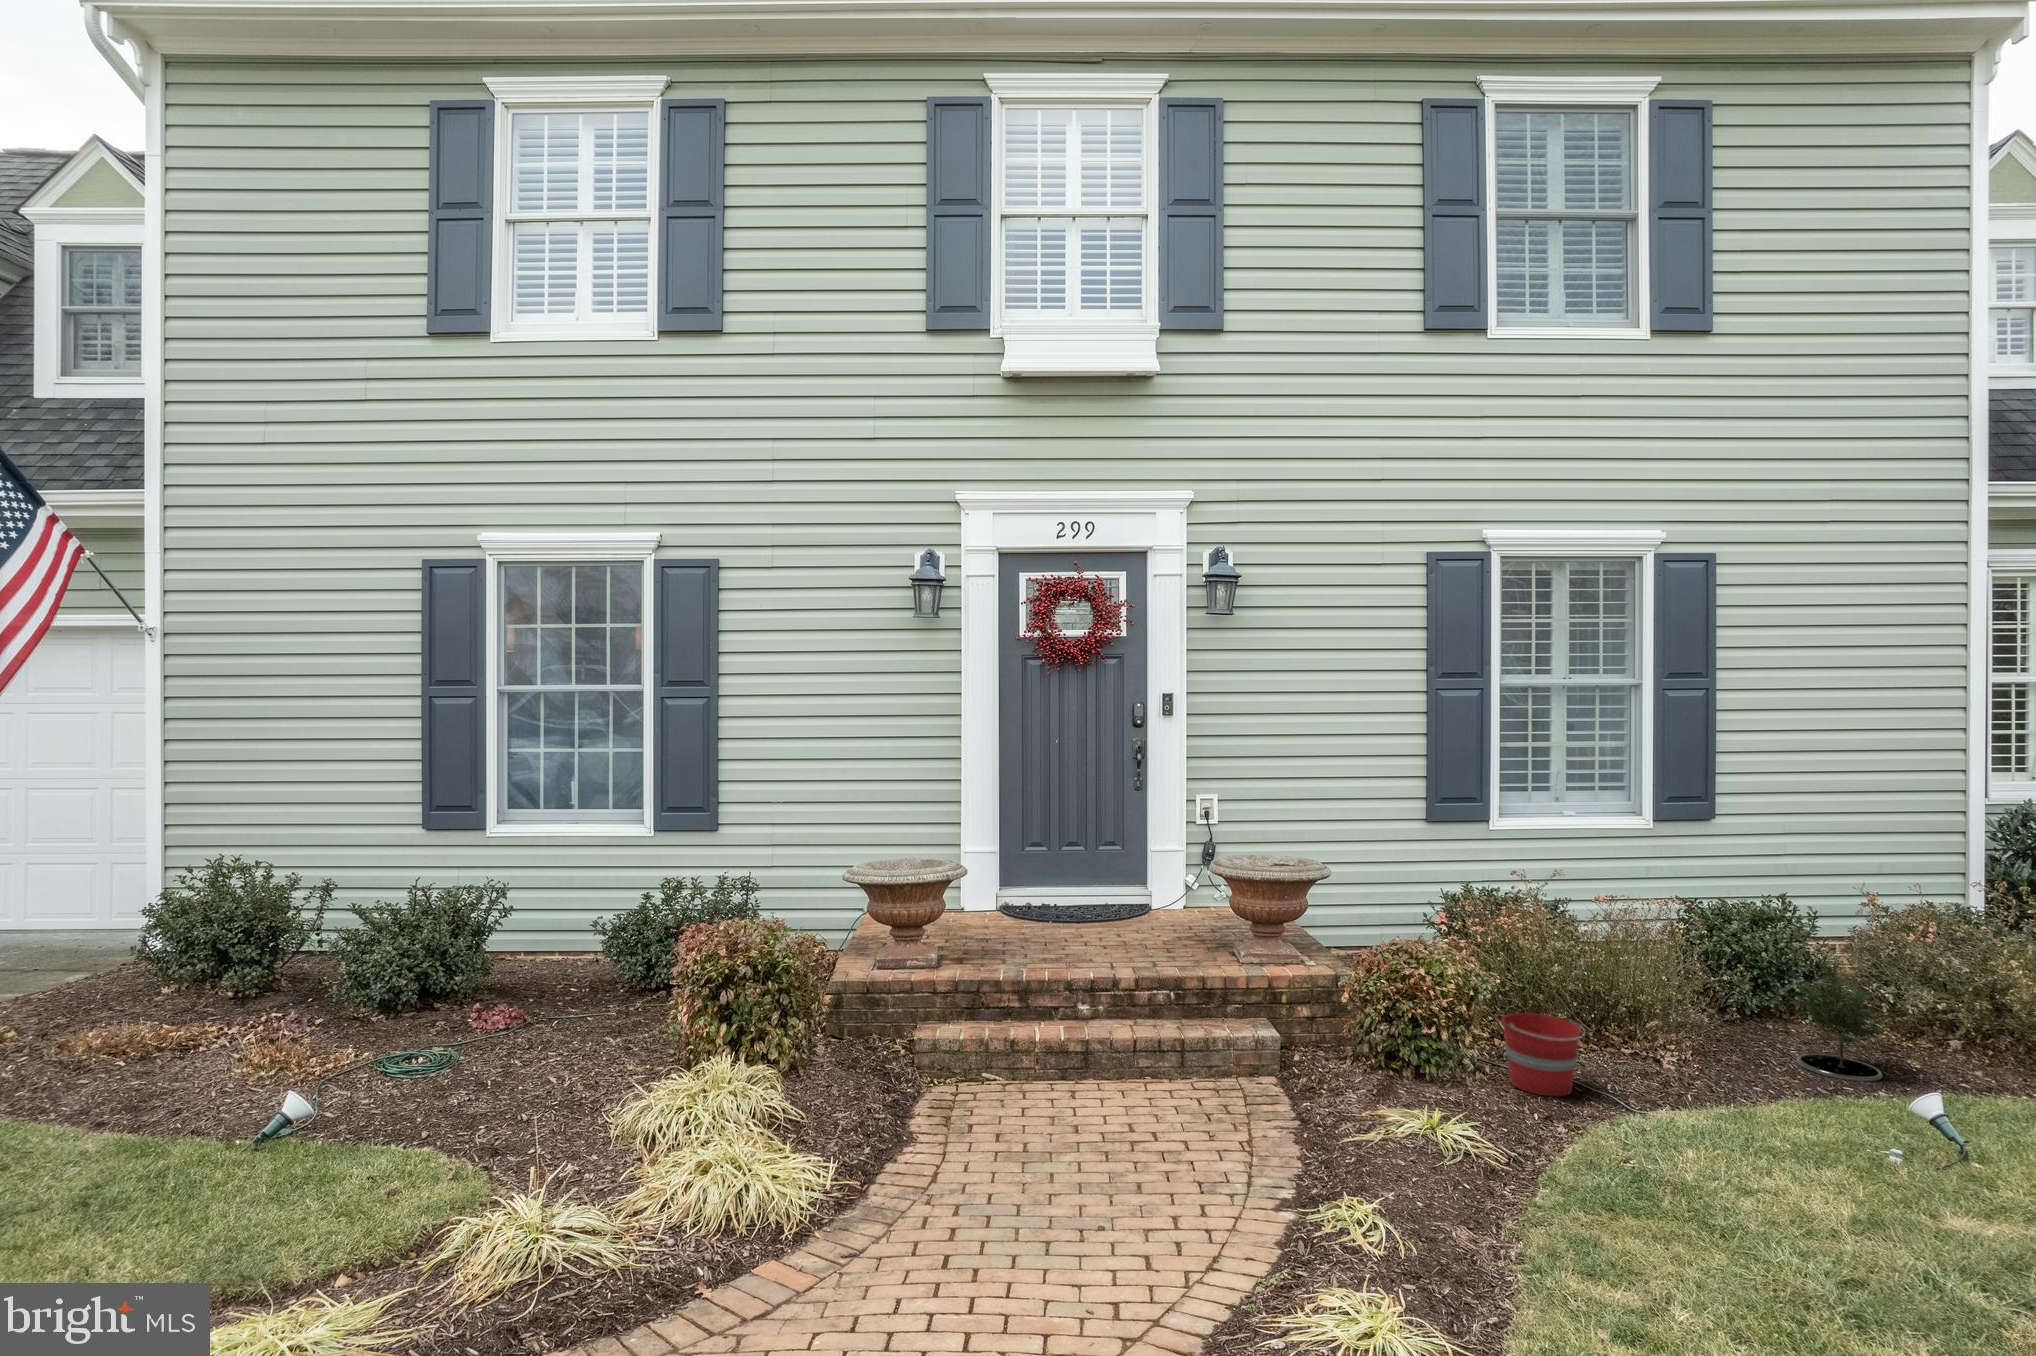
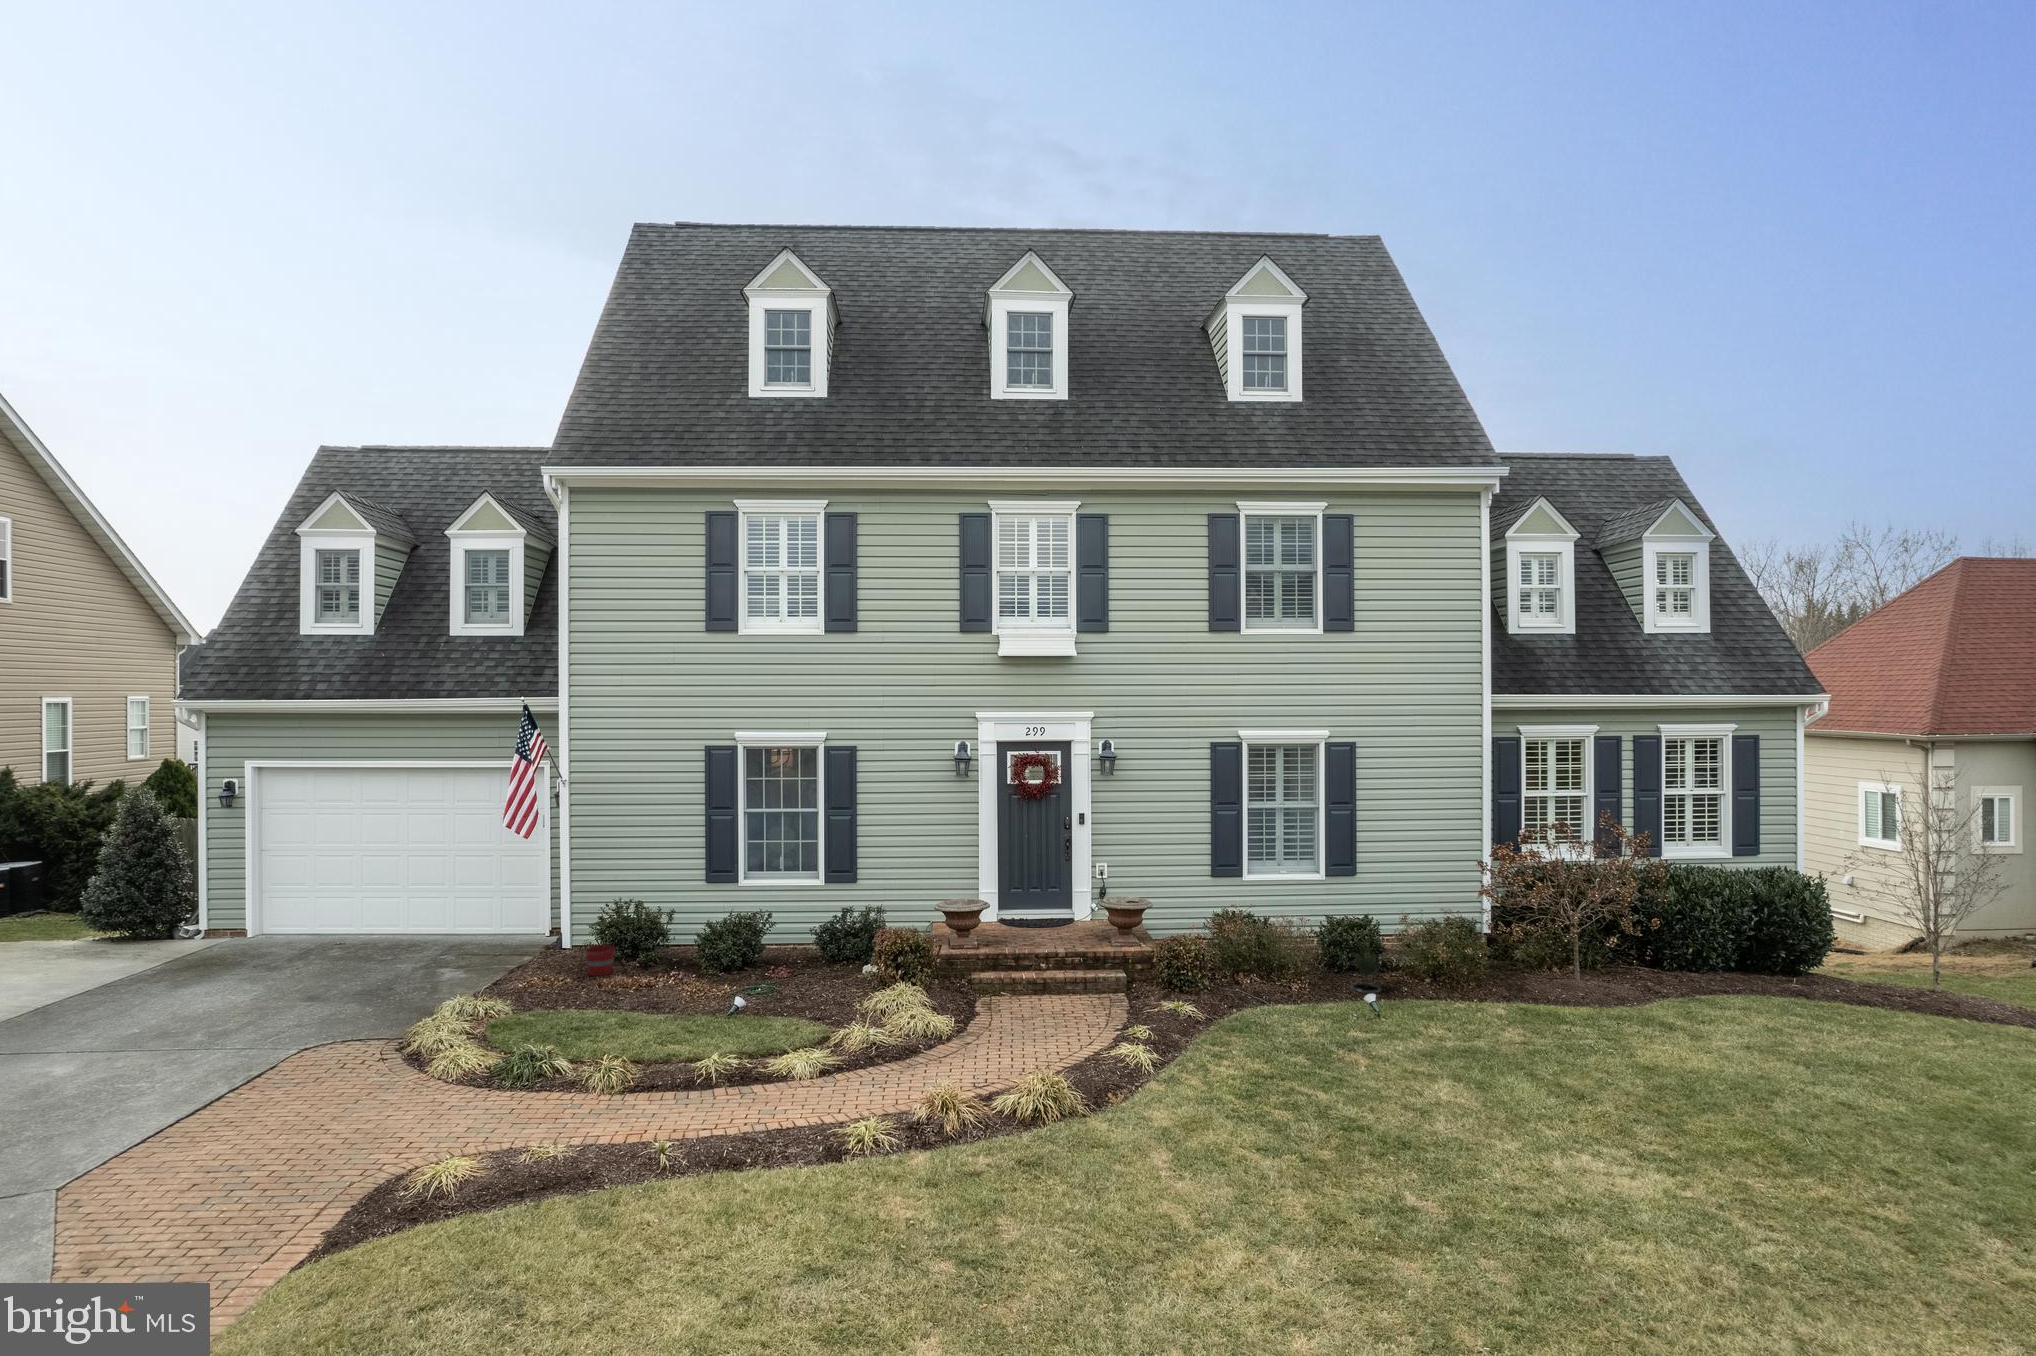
bucket: present [1502,1013,1582,1096] -> present [585,945,615,976]

